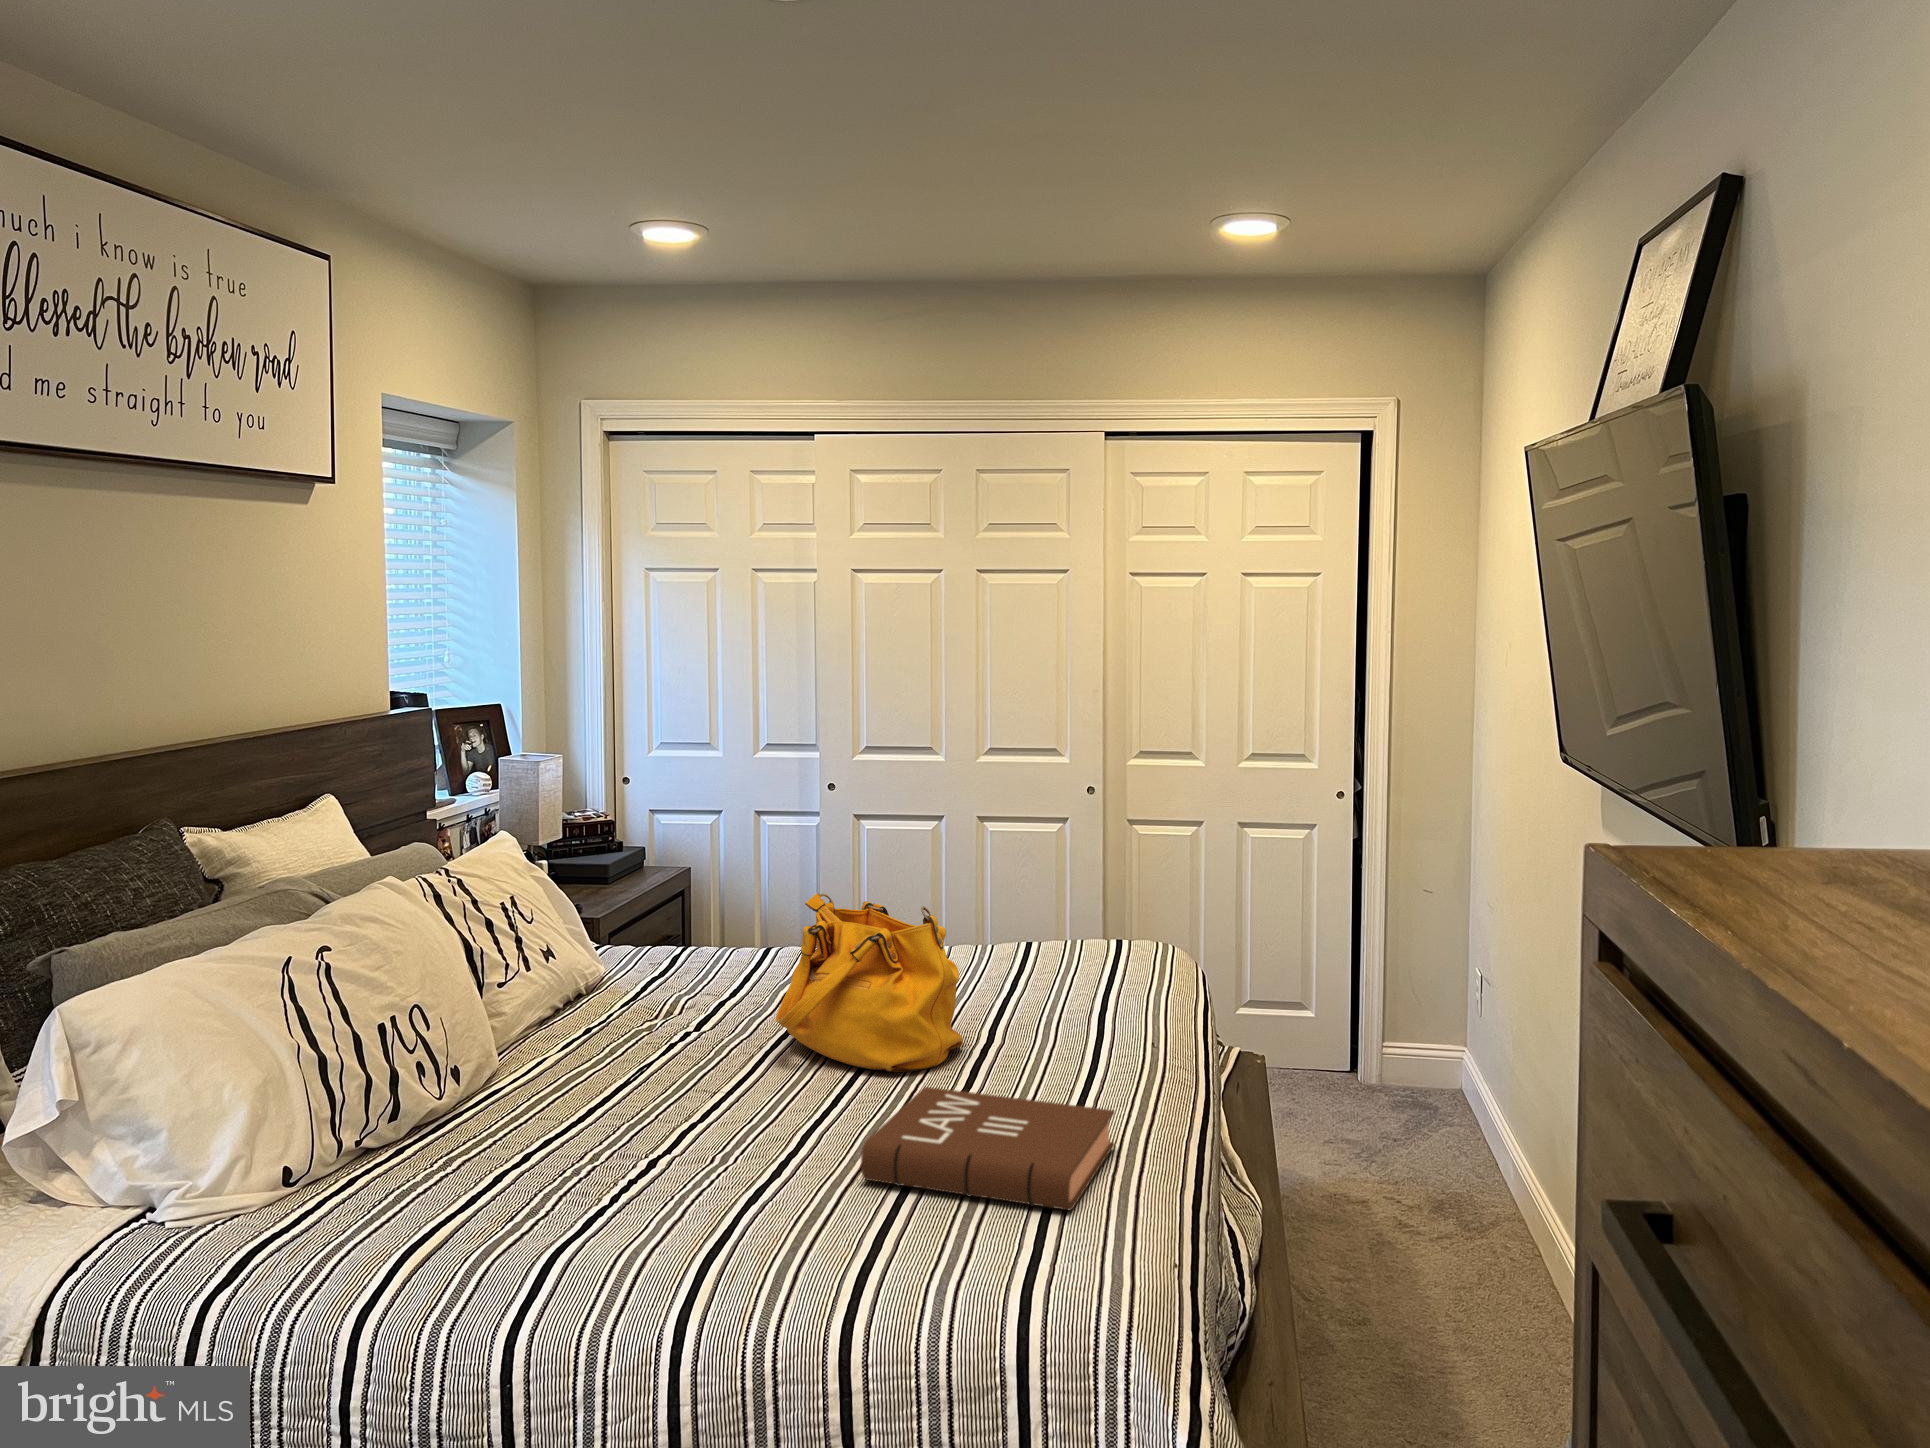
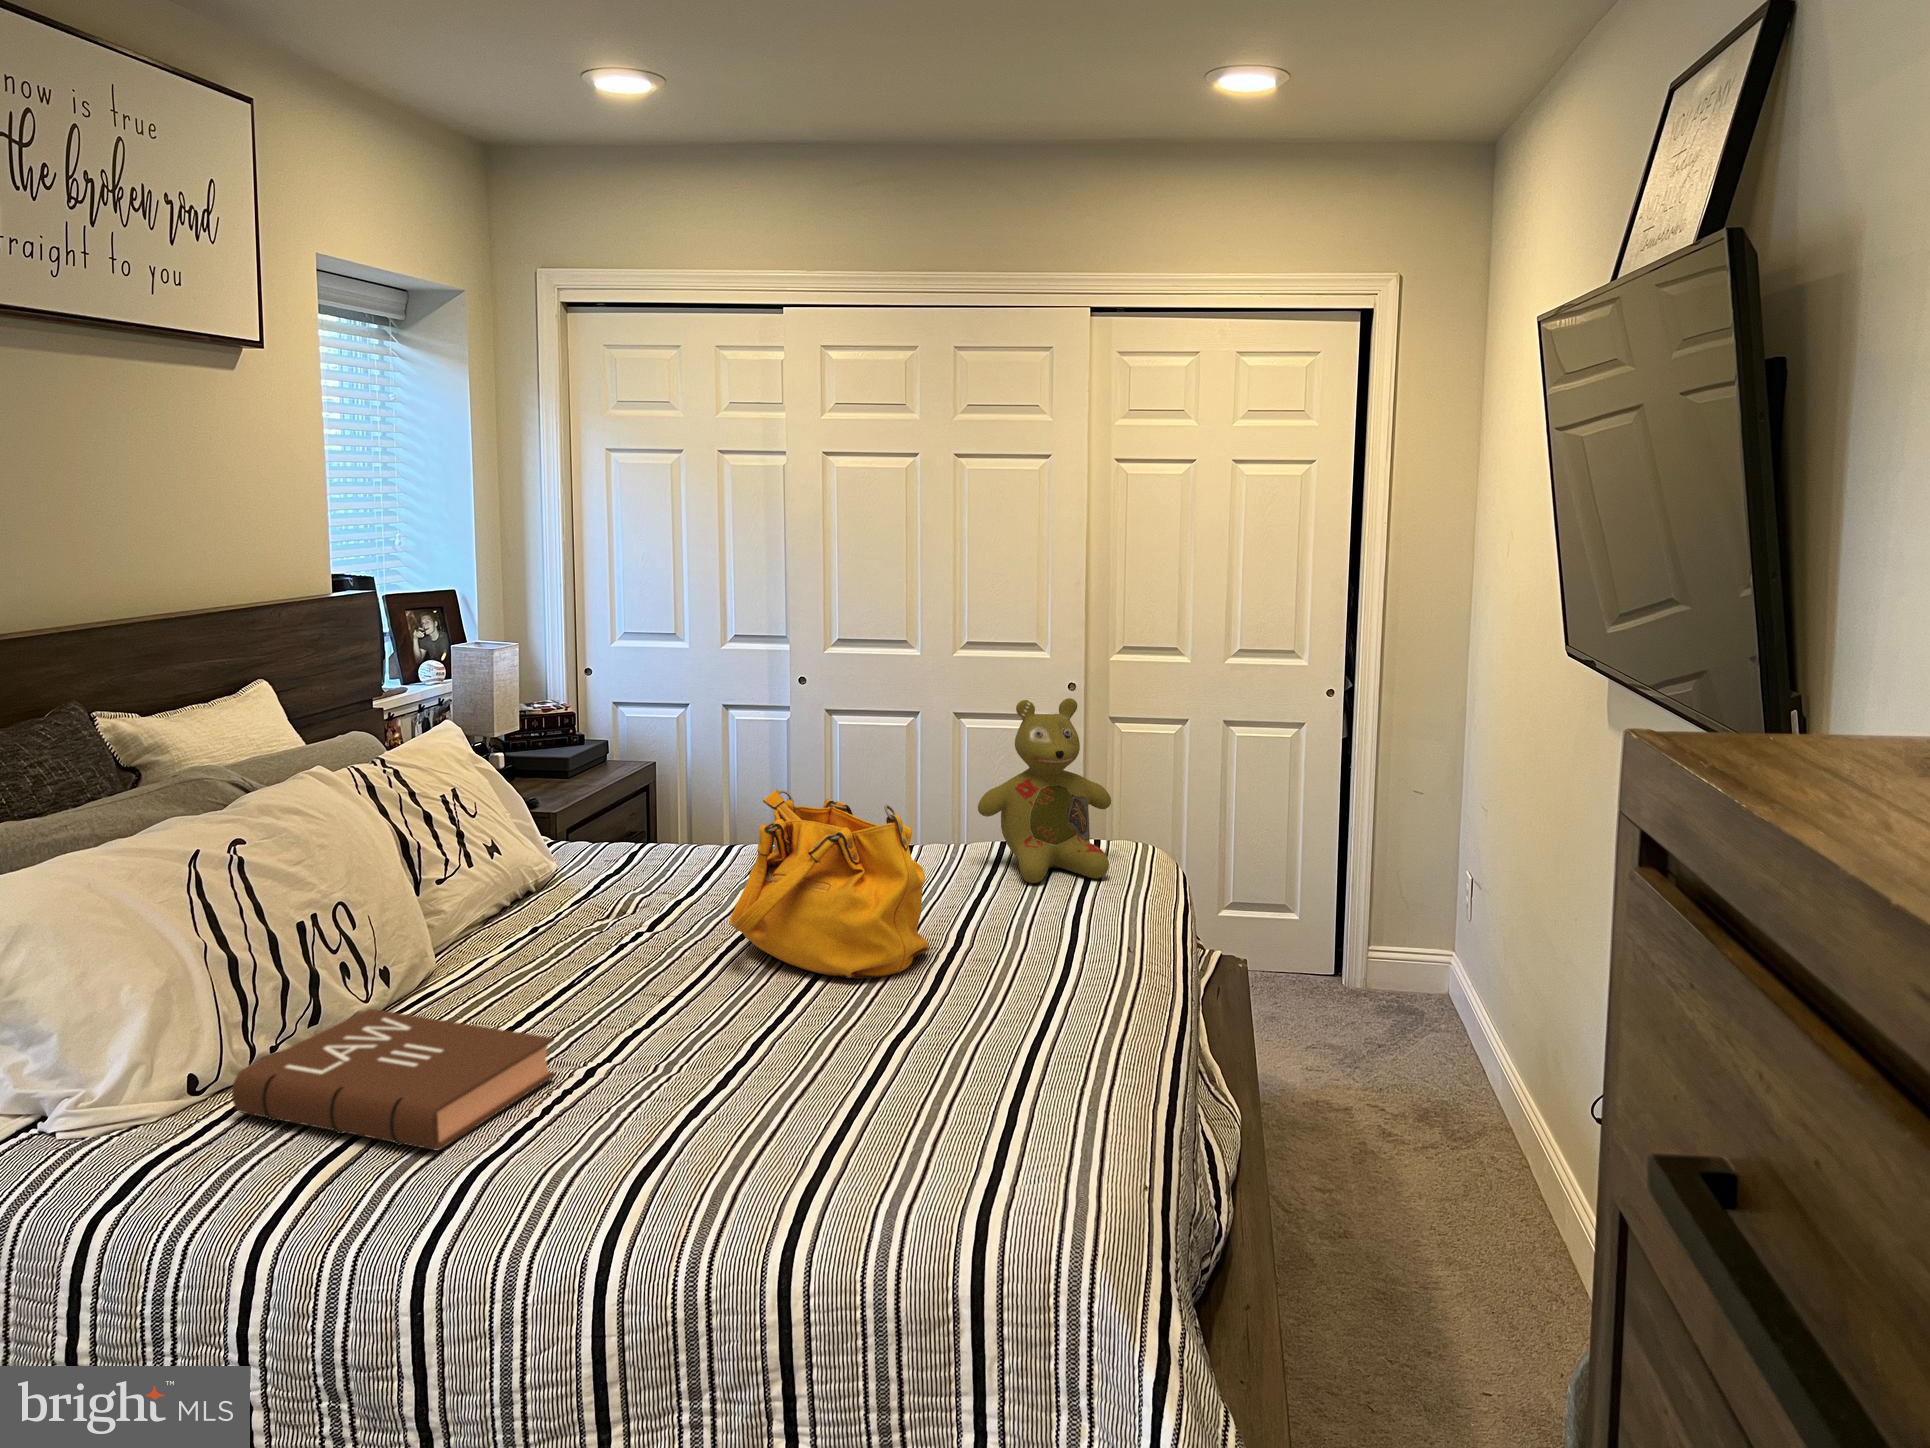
stuffed bear: none [1004,803,1130,980] -> present [978,698,1111,883]
book: present [861,1087,1115,1210] -> present [232,1009,555,1150]

